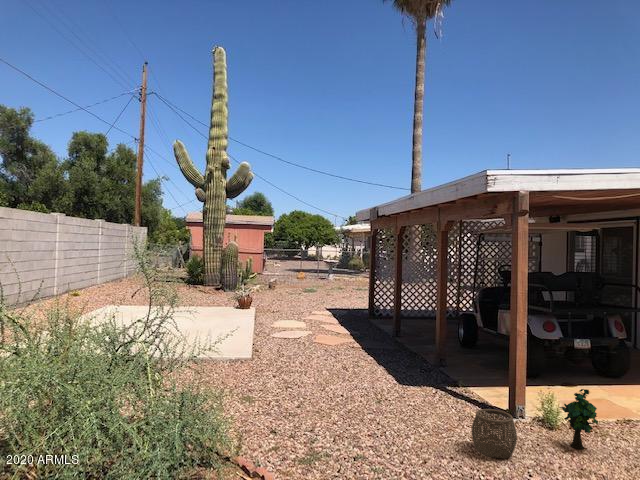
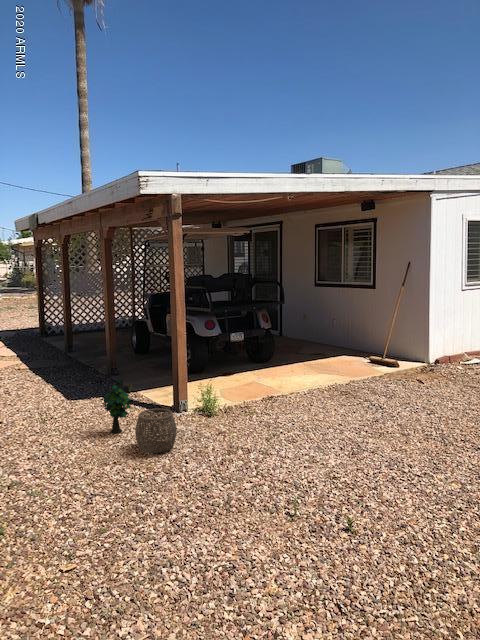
decorative plant: present [559,389,598,449] -> present [100,380,132,434]

